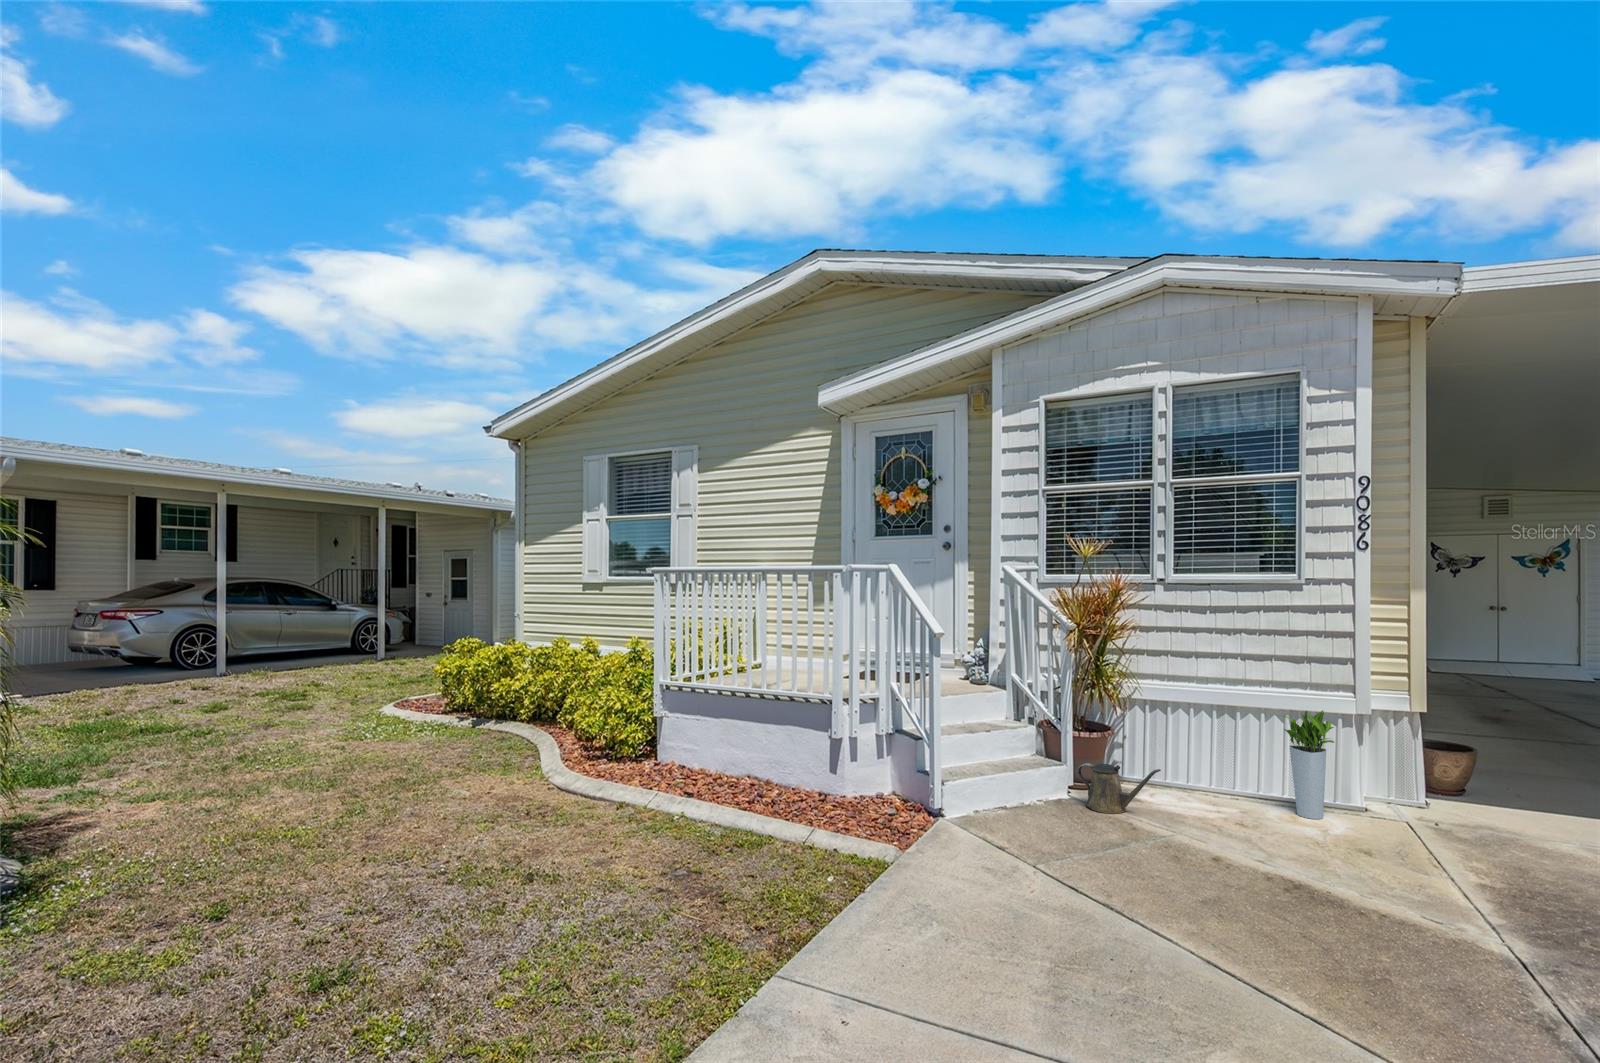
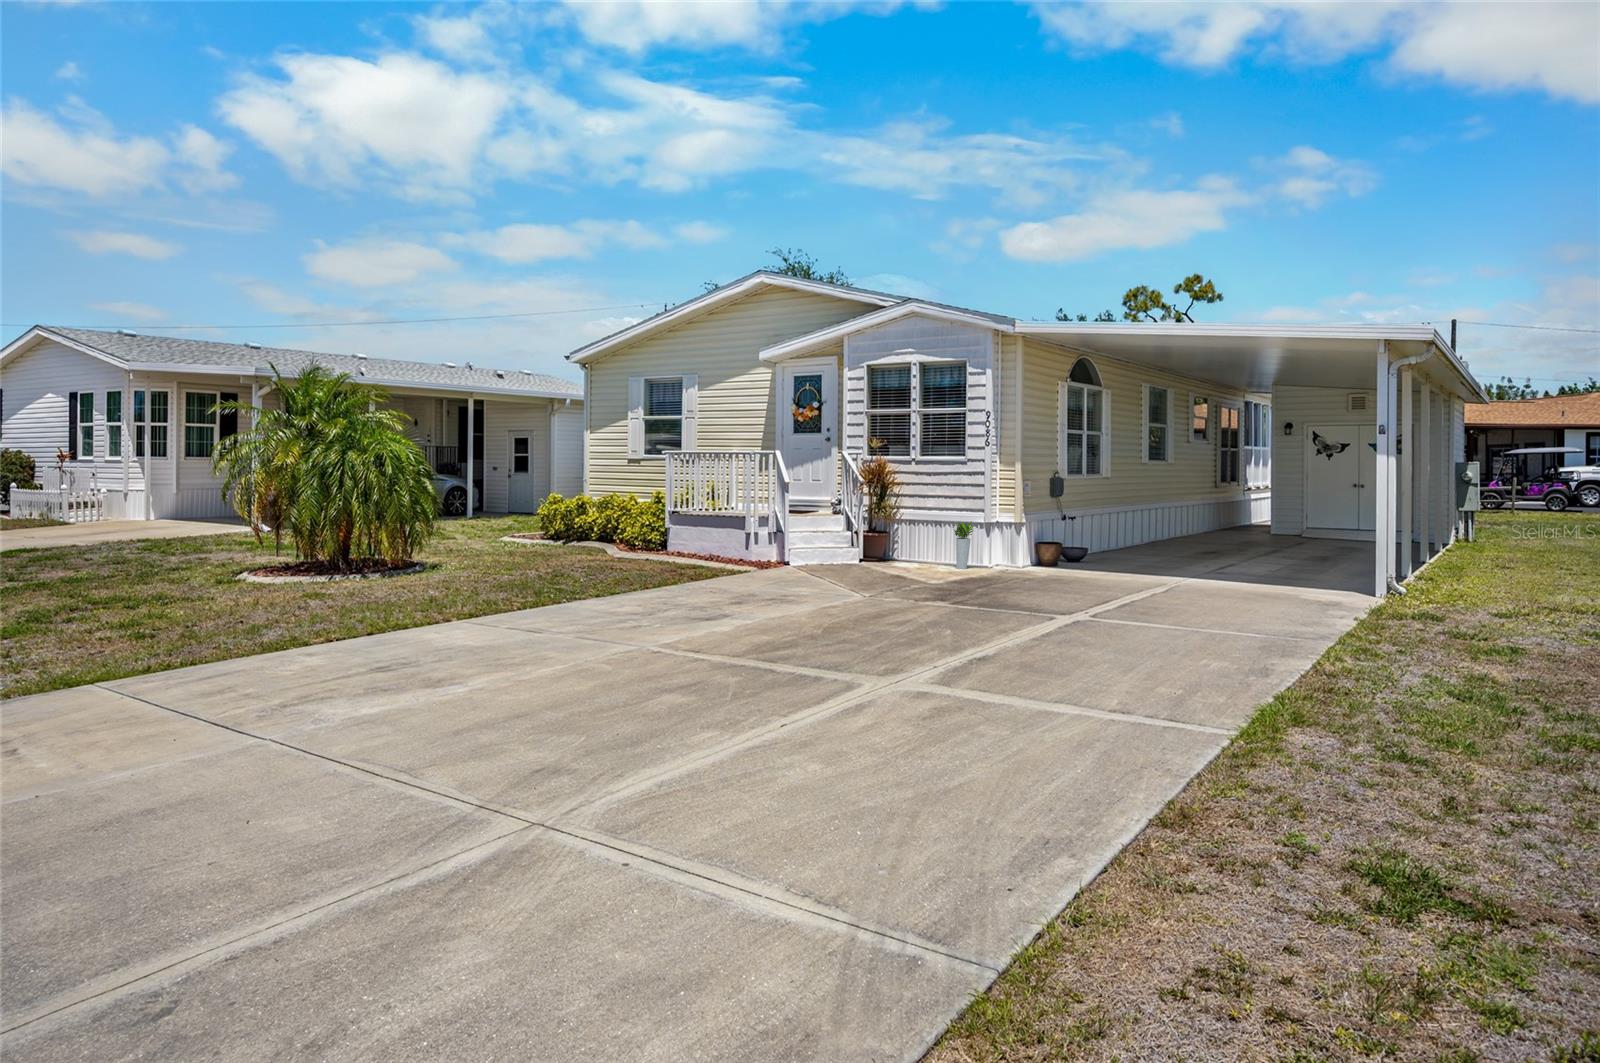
watering can: present [1077,763,1161,814] -> none [862,545,891,566]

